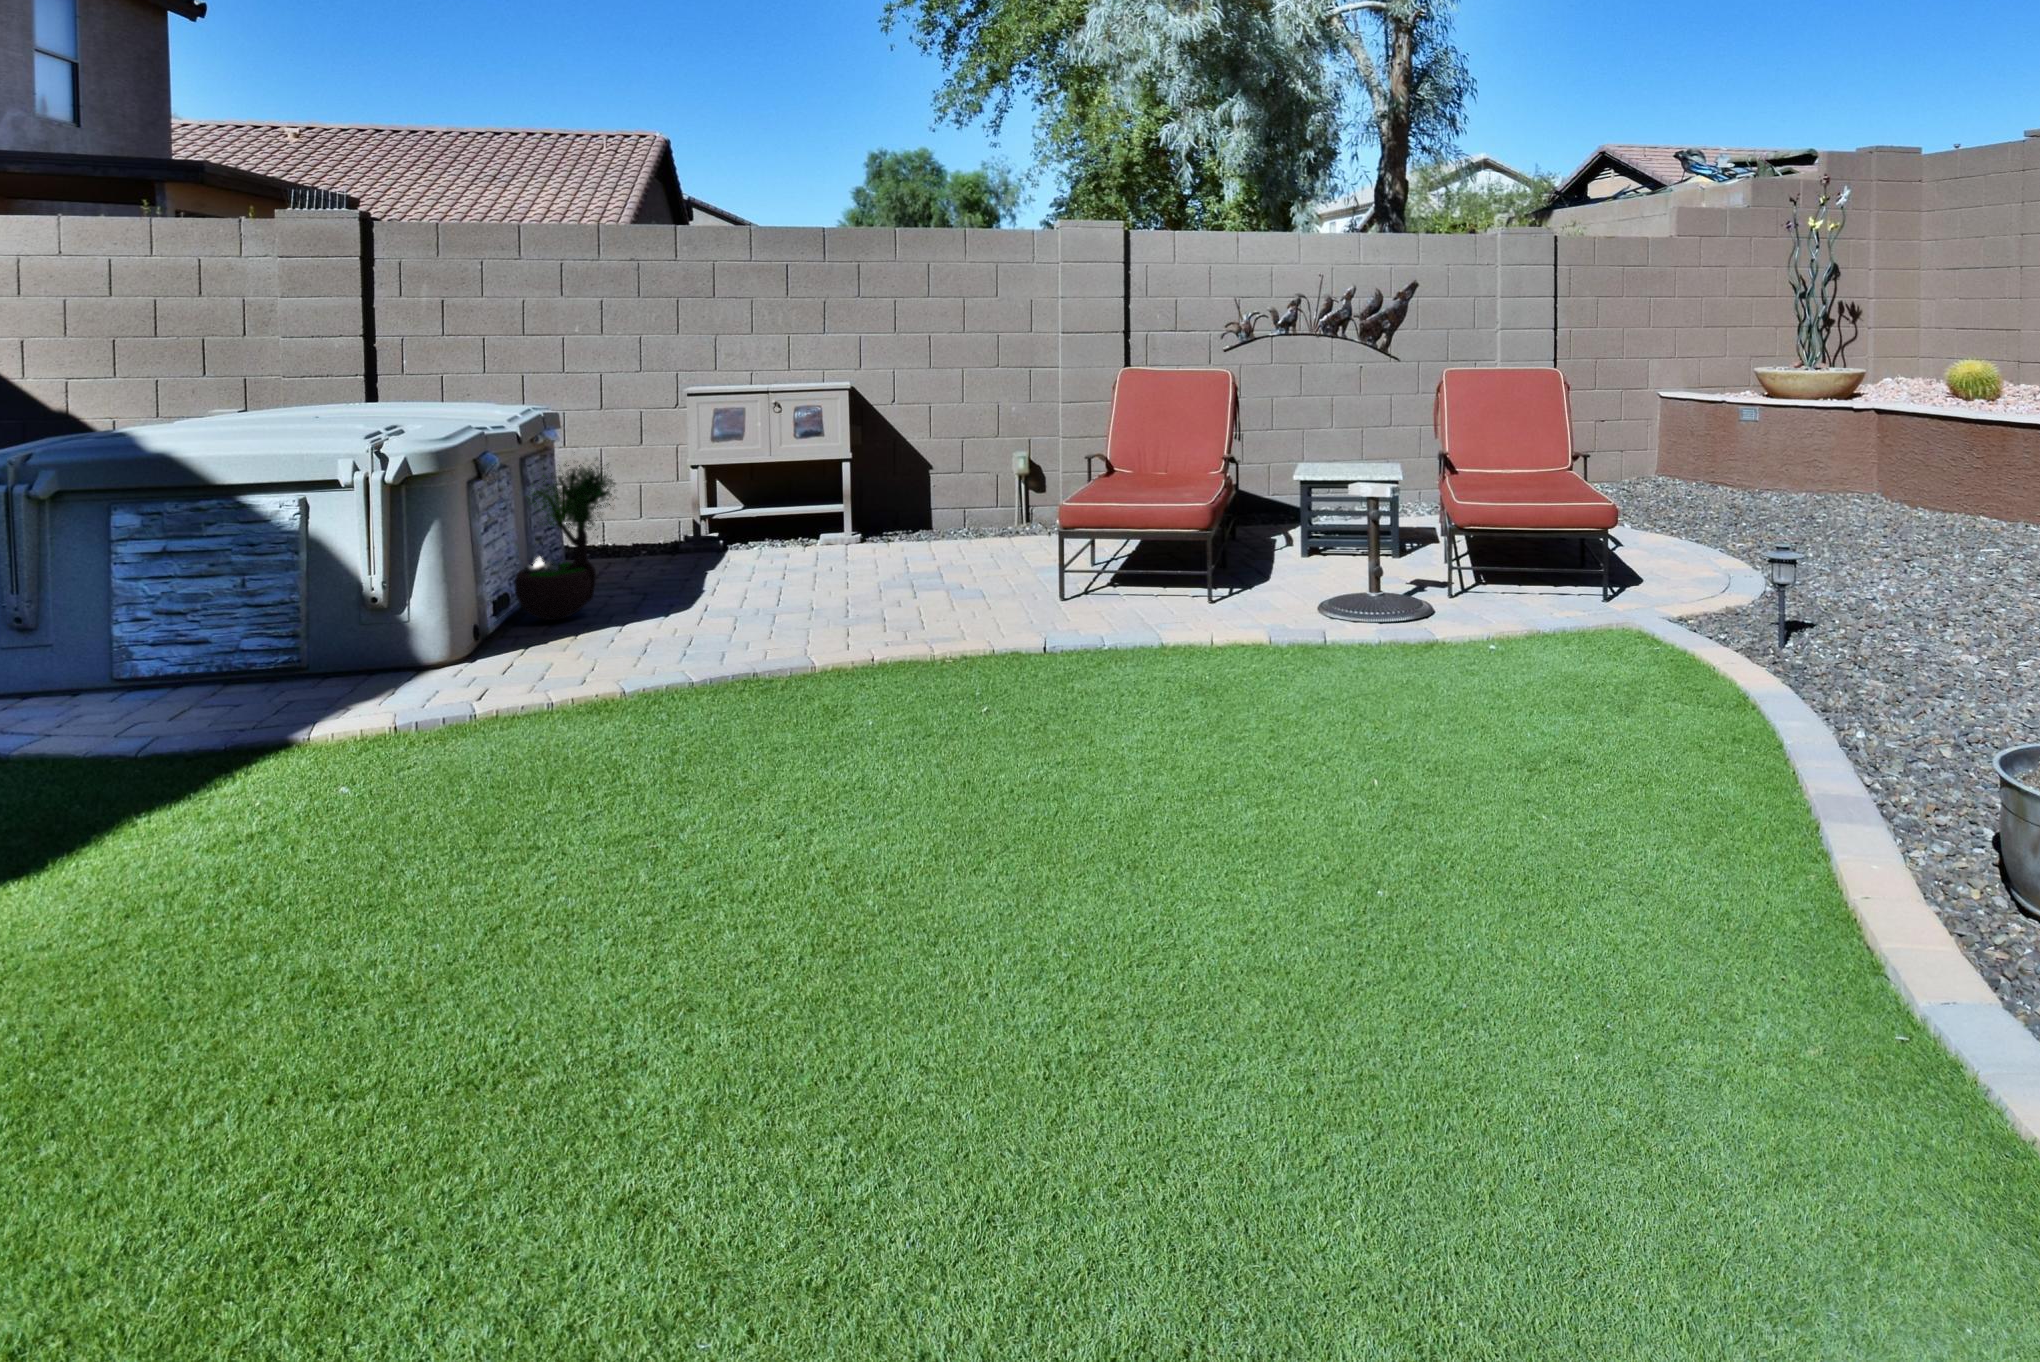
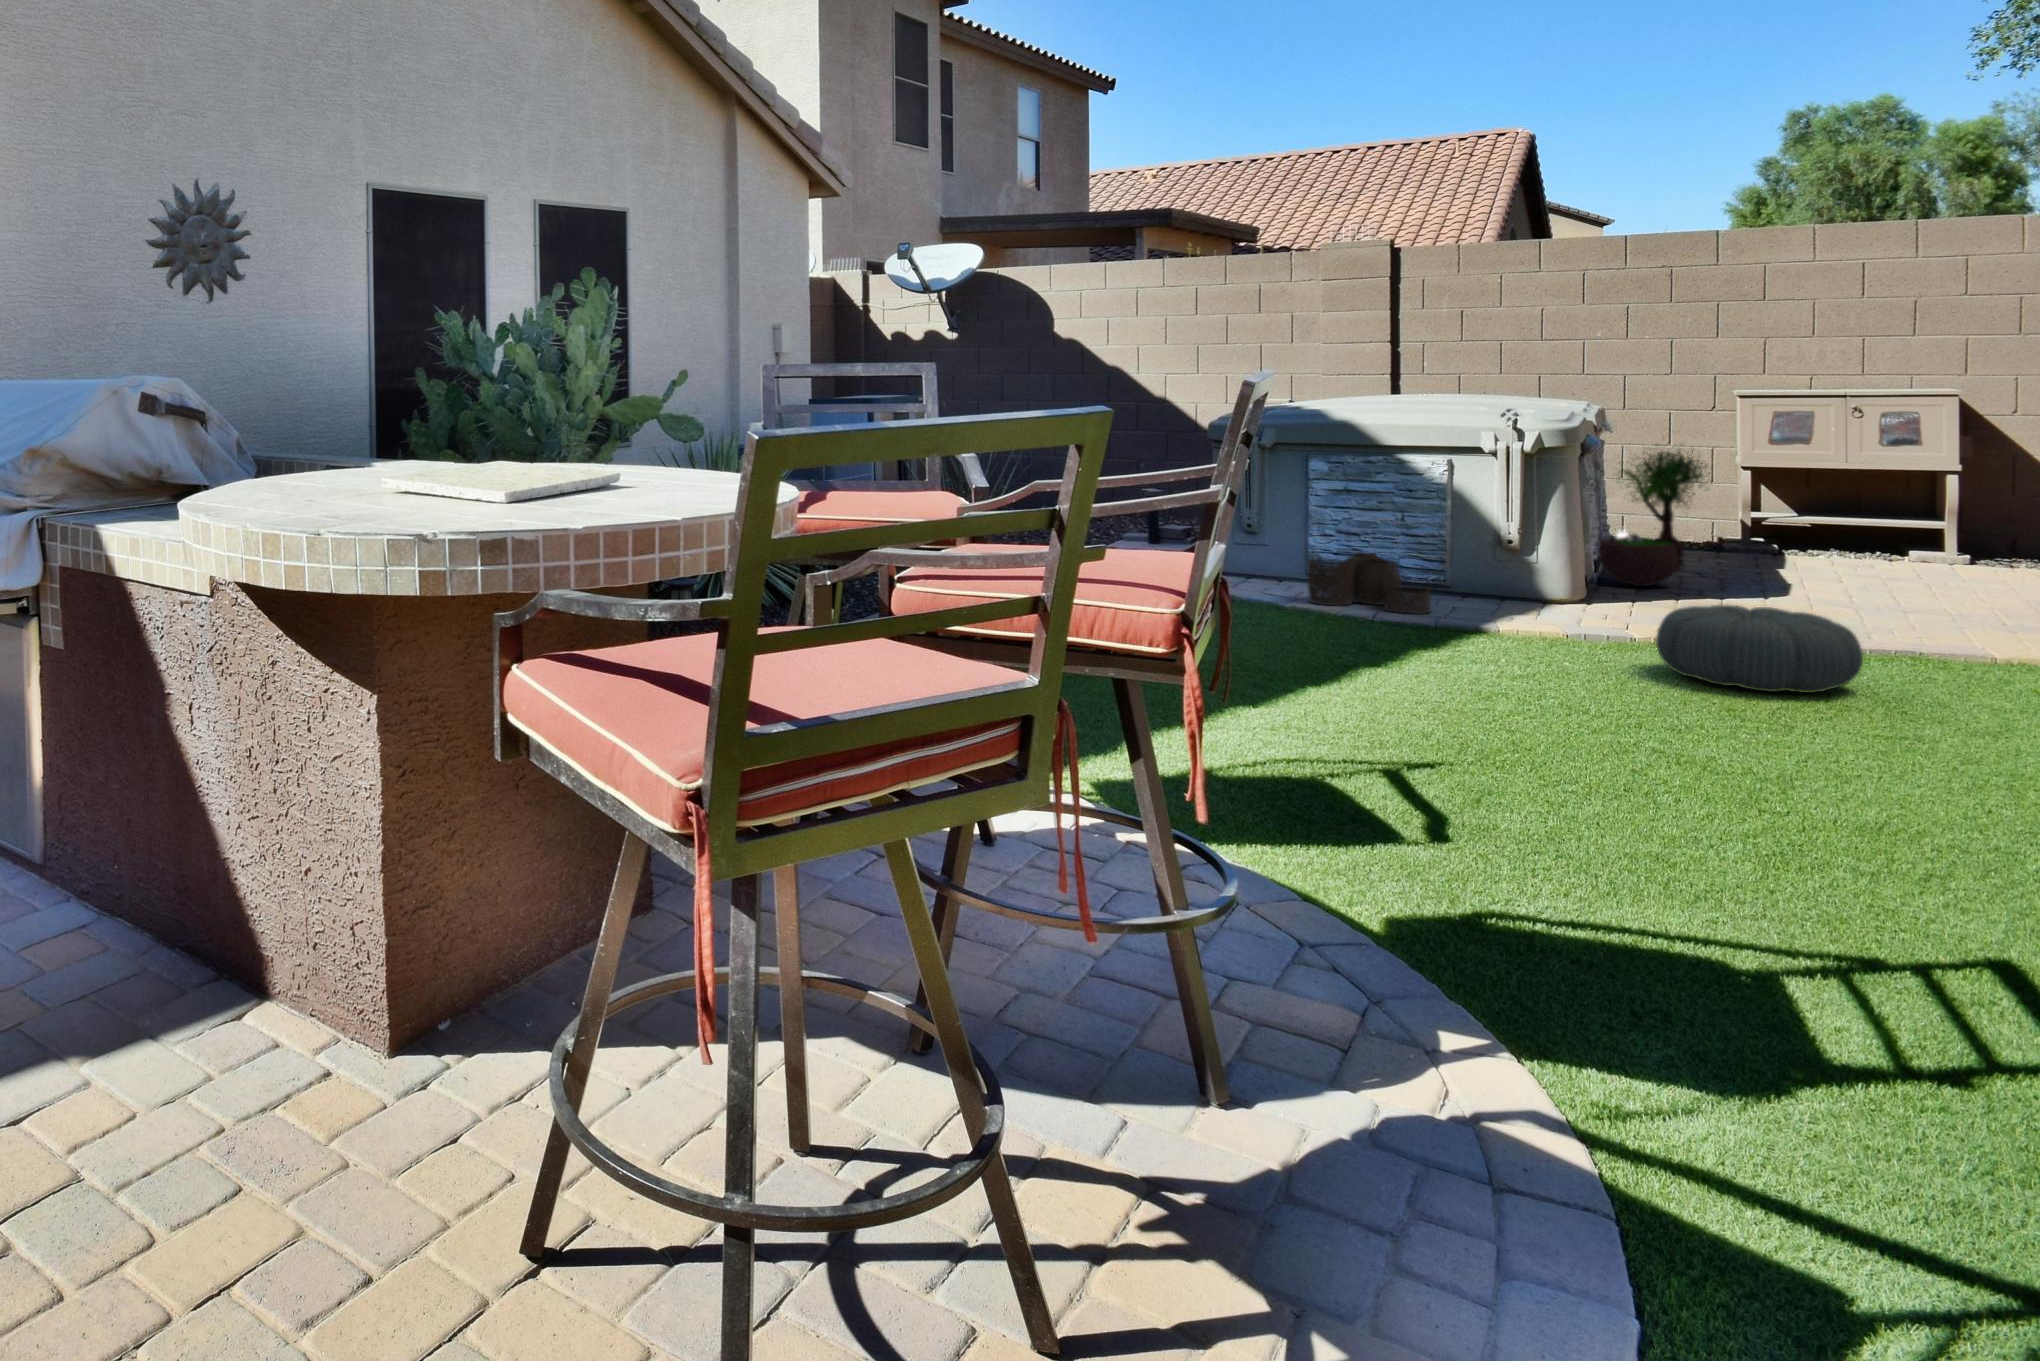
woven basket: none [52,636,239,742] -> present [1308,549,1431,614]
pouf: none [428,683,648,811] -> present [1656,605,1863,693]

